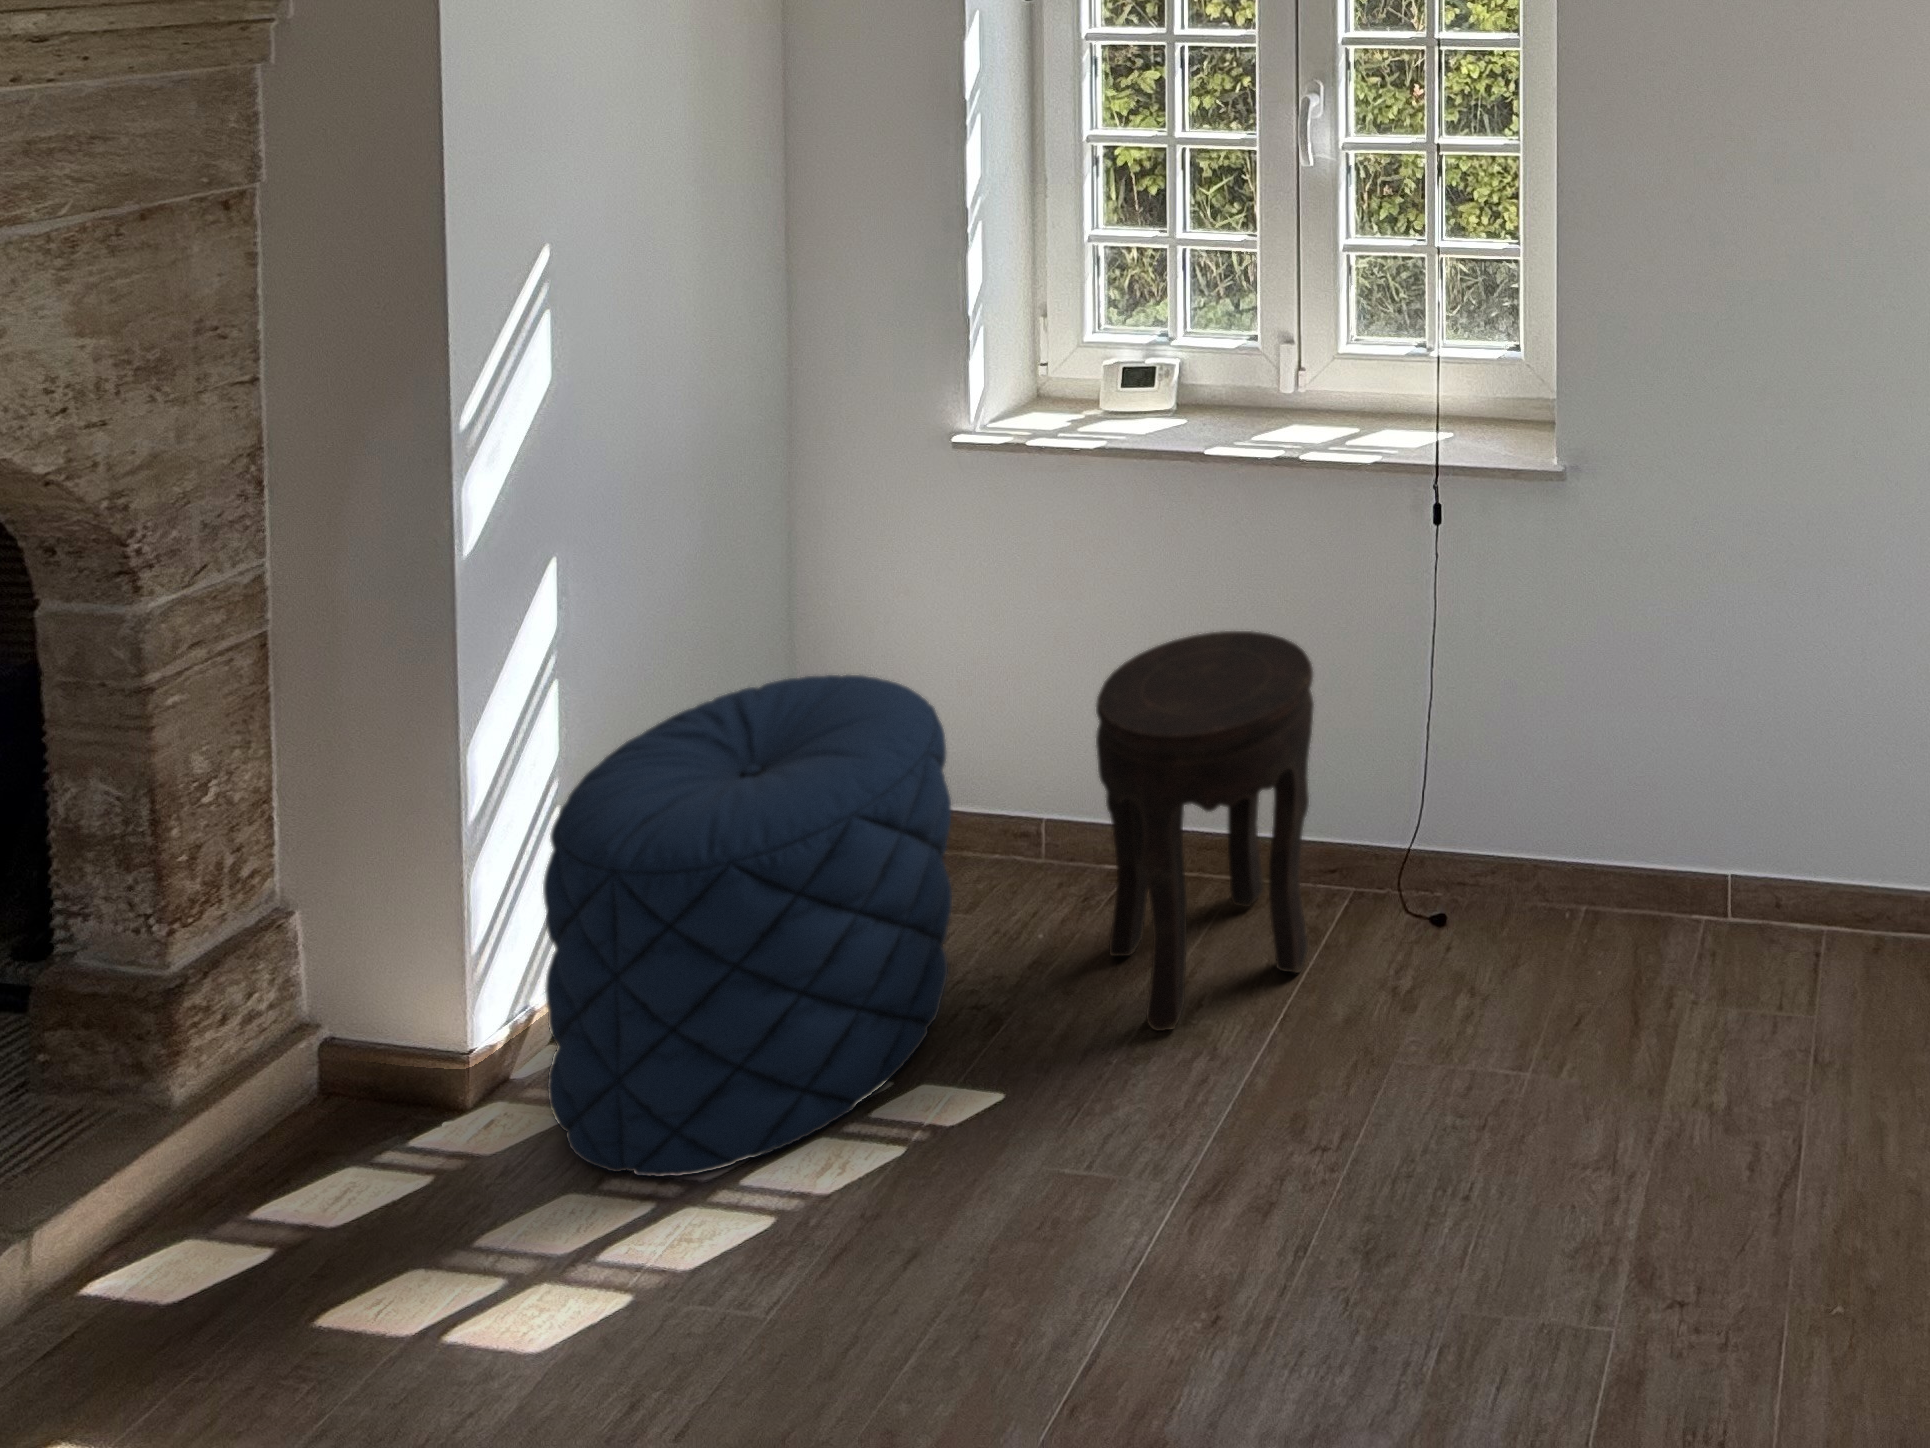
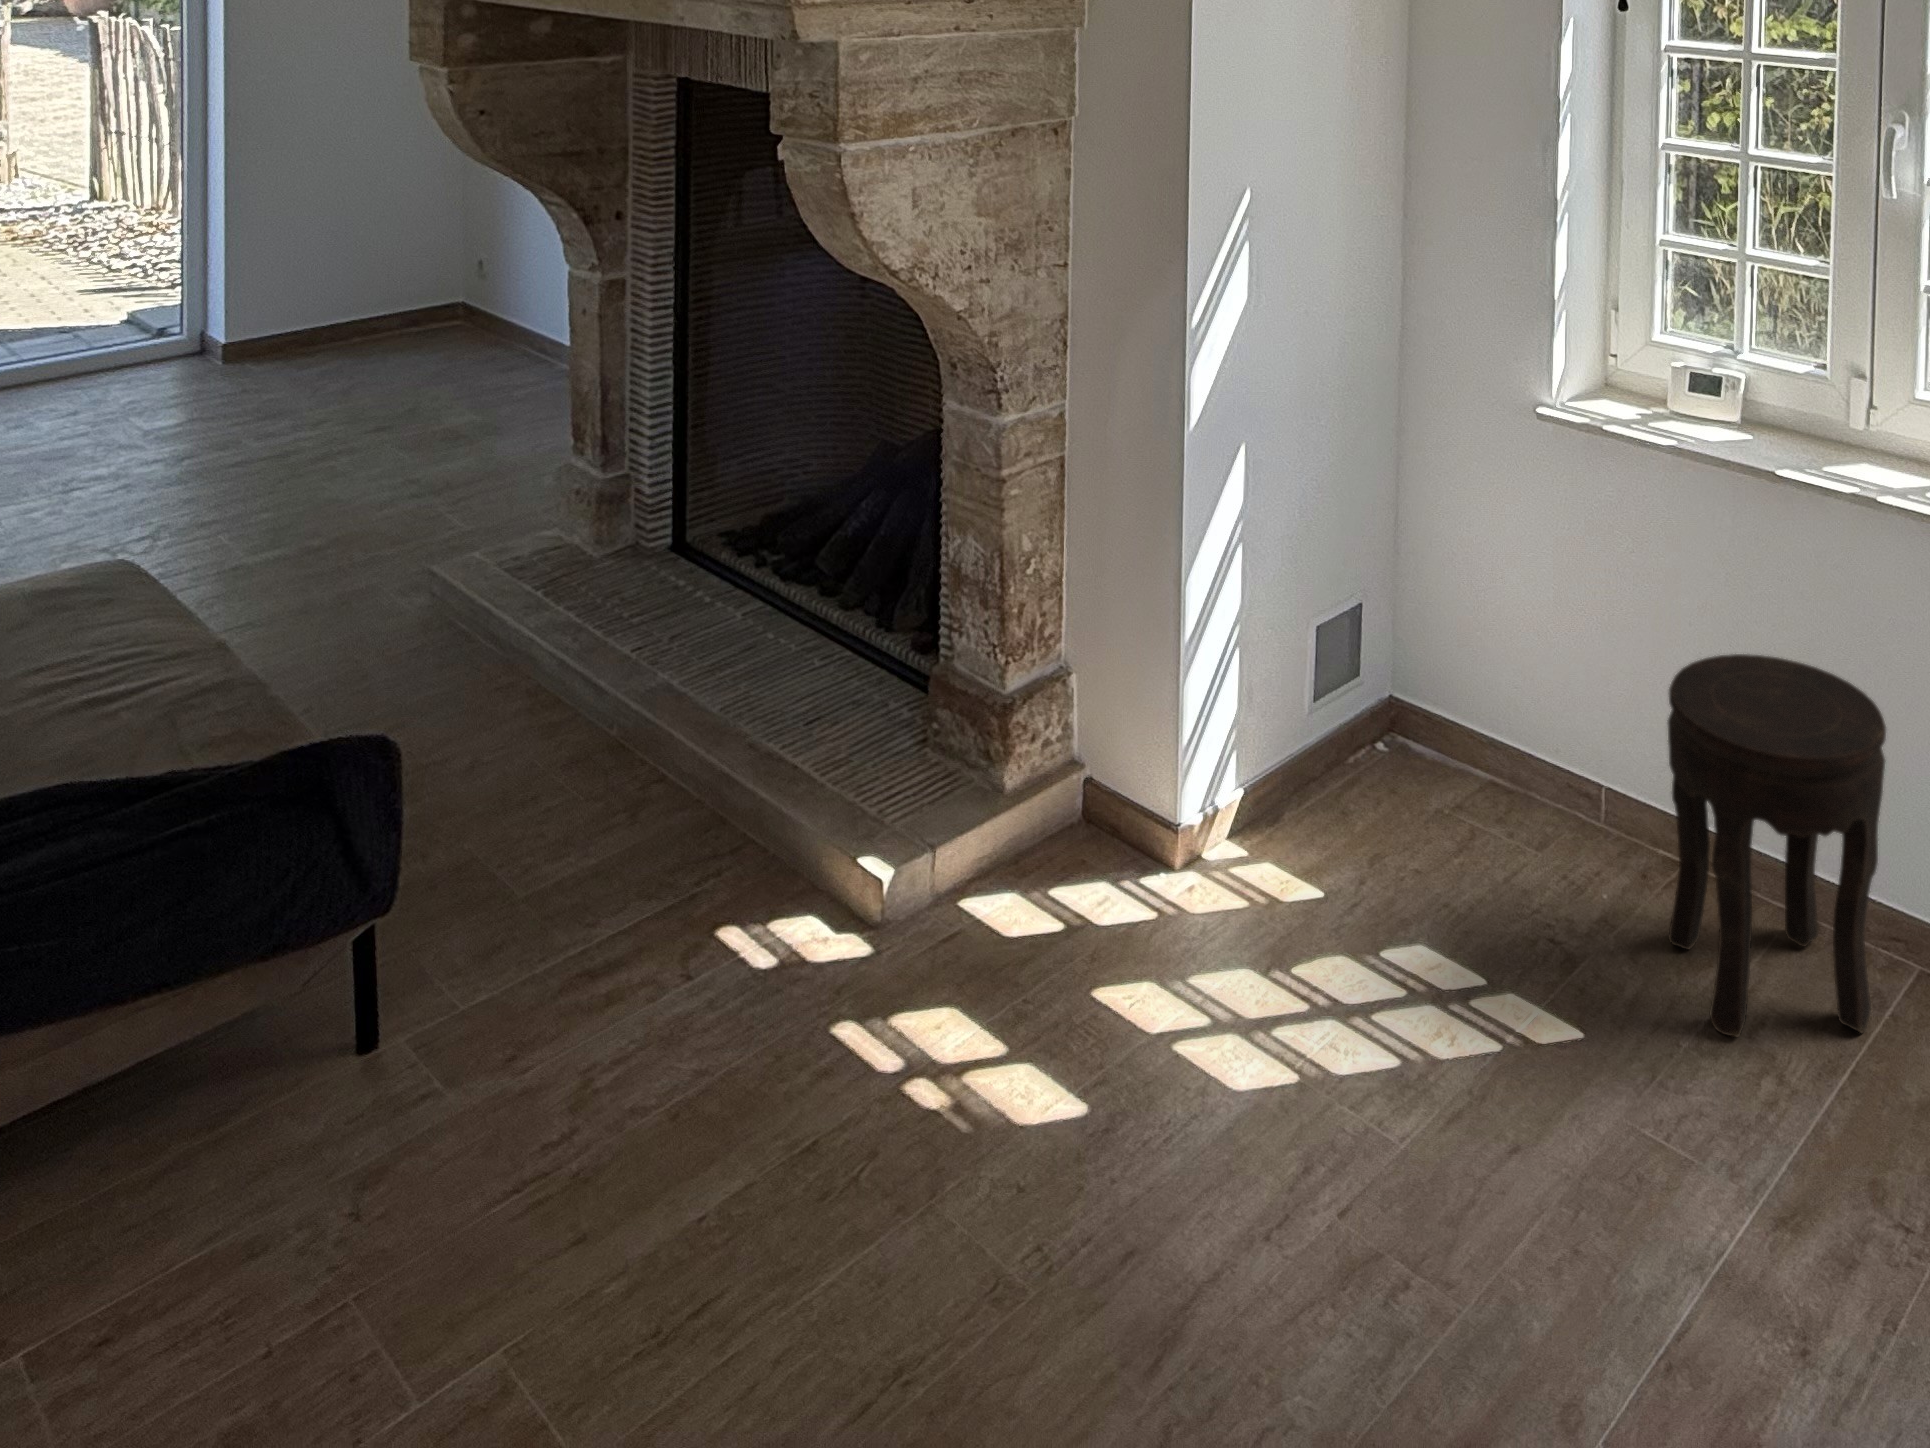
pouf: present [543,675,952,1177] -> none [1233,594,1532,1000]

